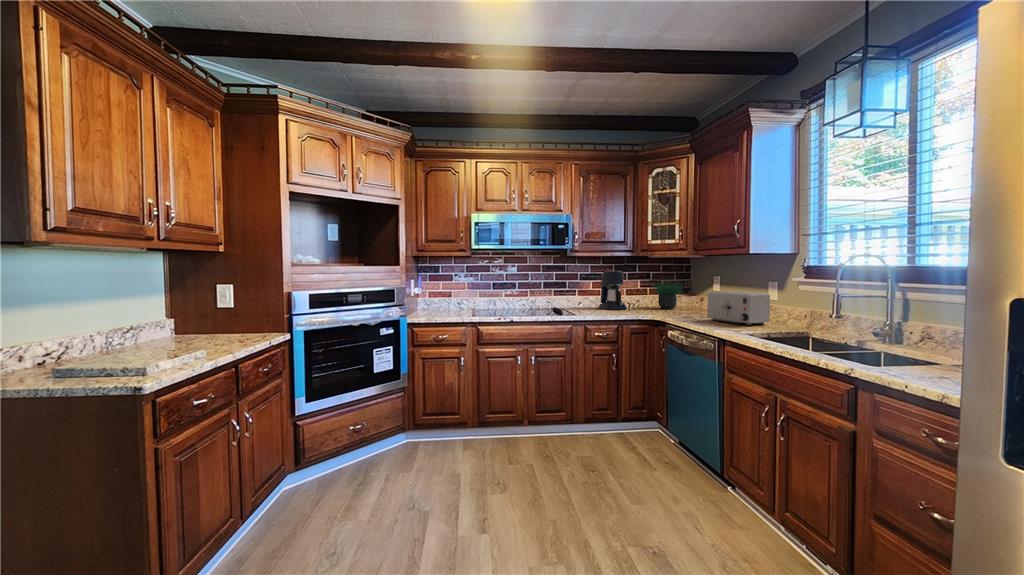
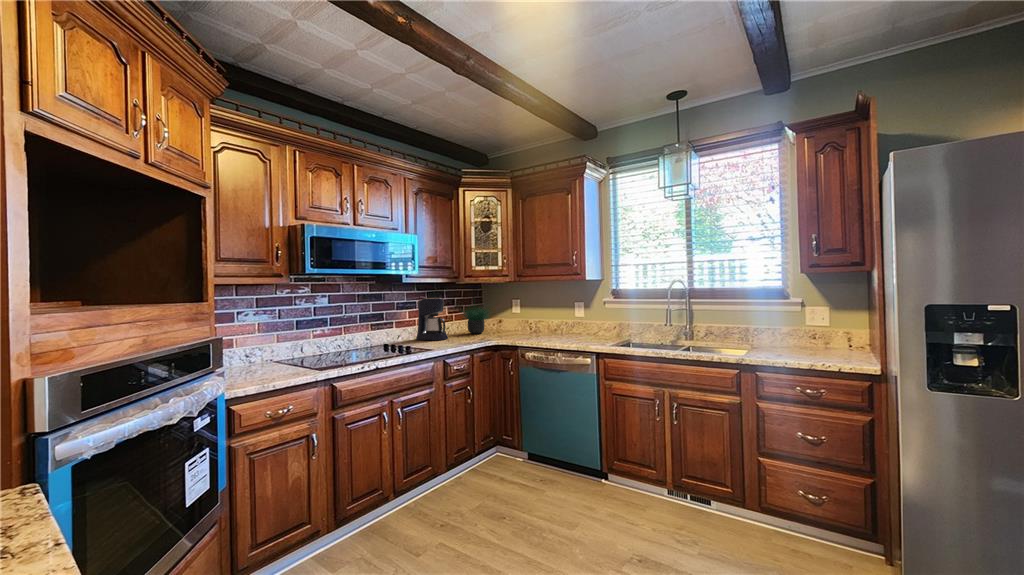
toaster: present [707,291,770,325] -> none [542,313,587,340]

